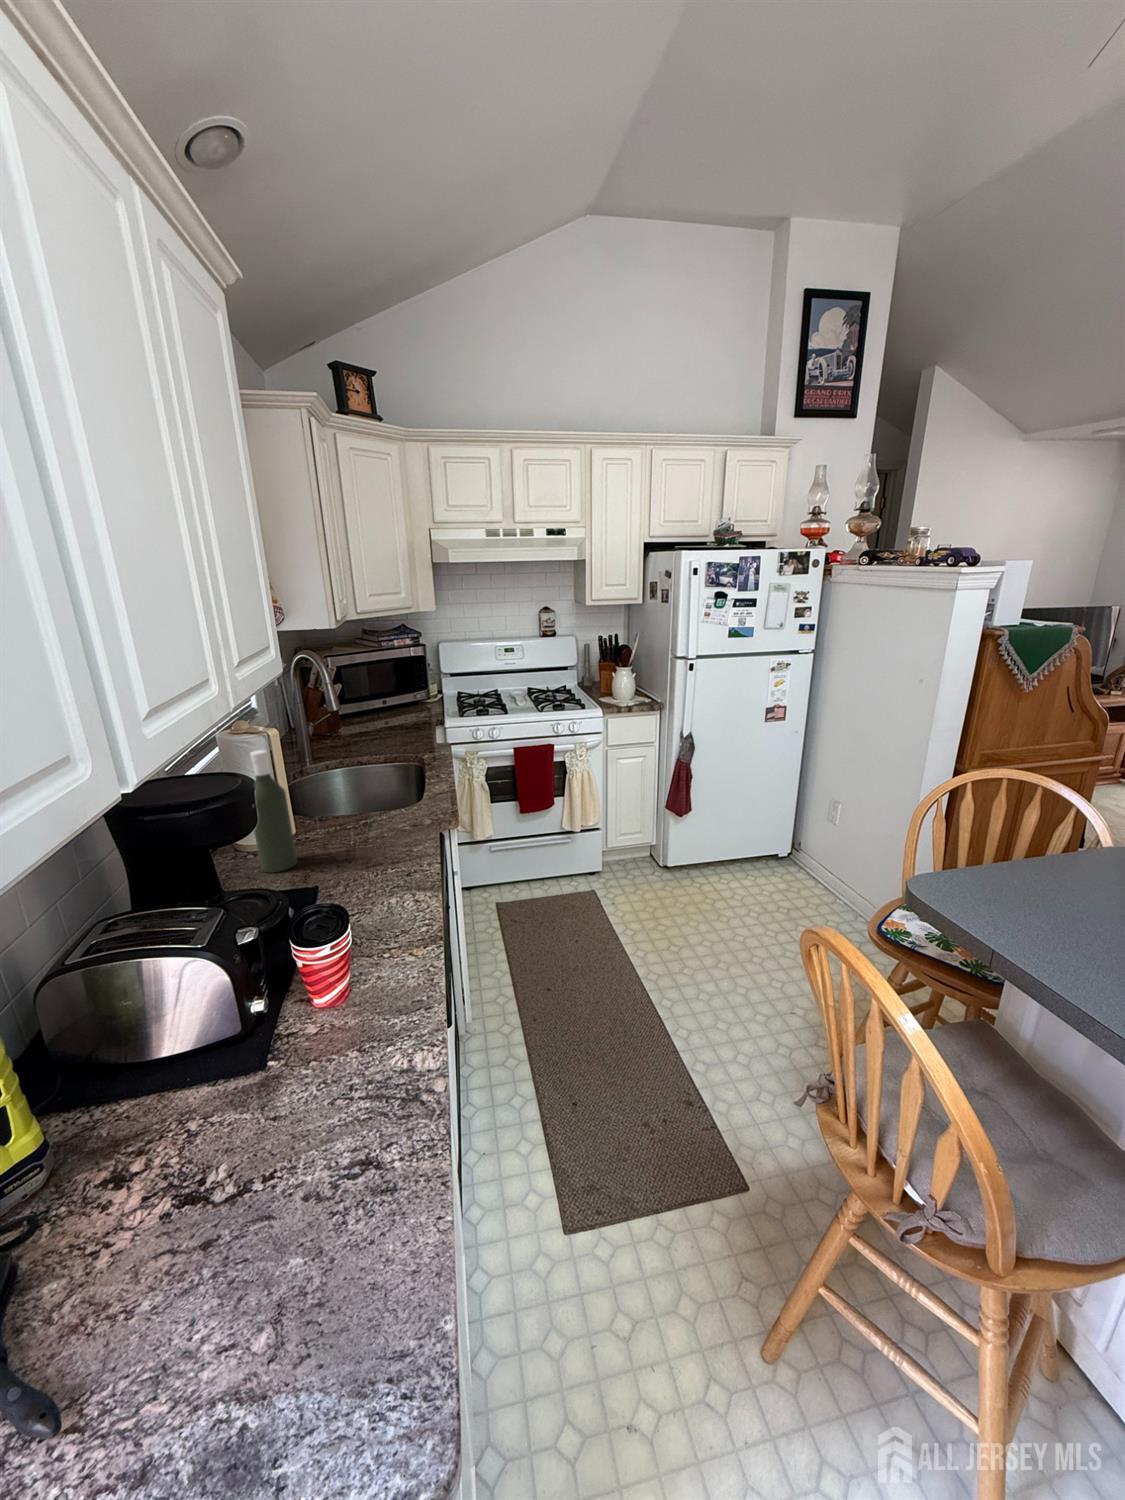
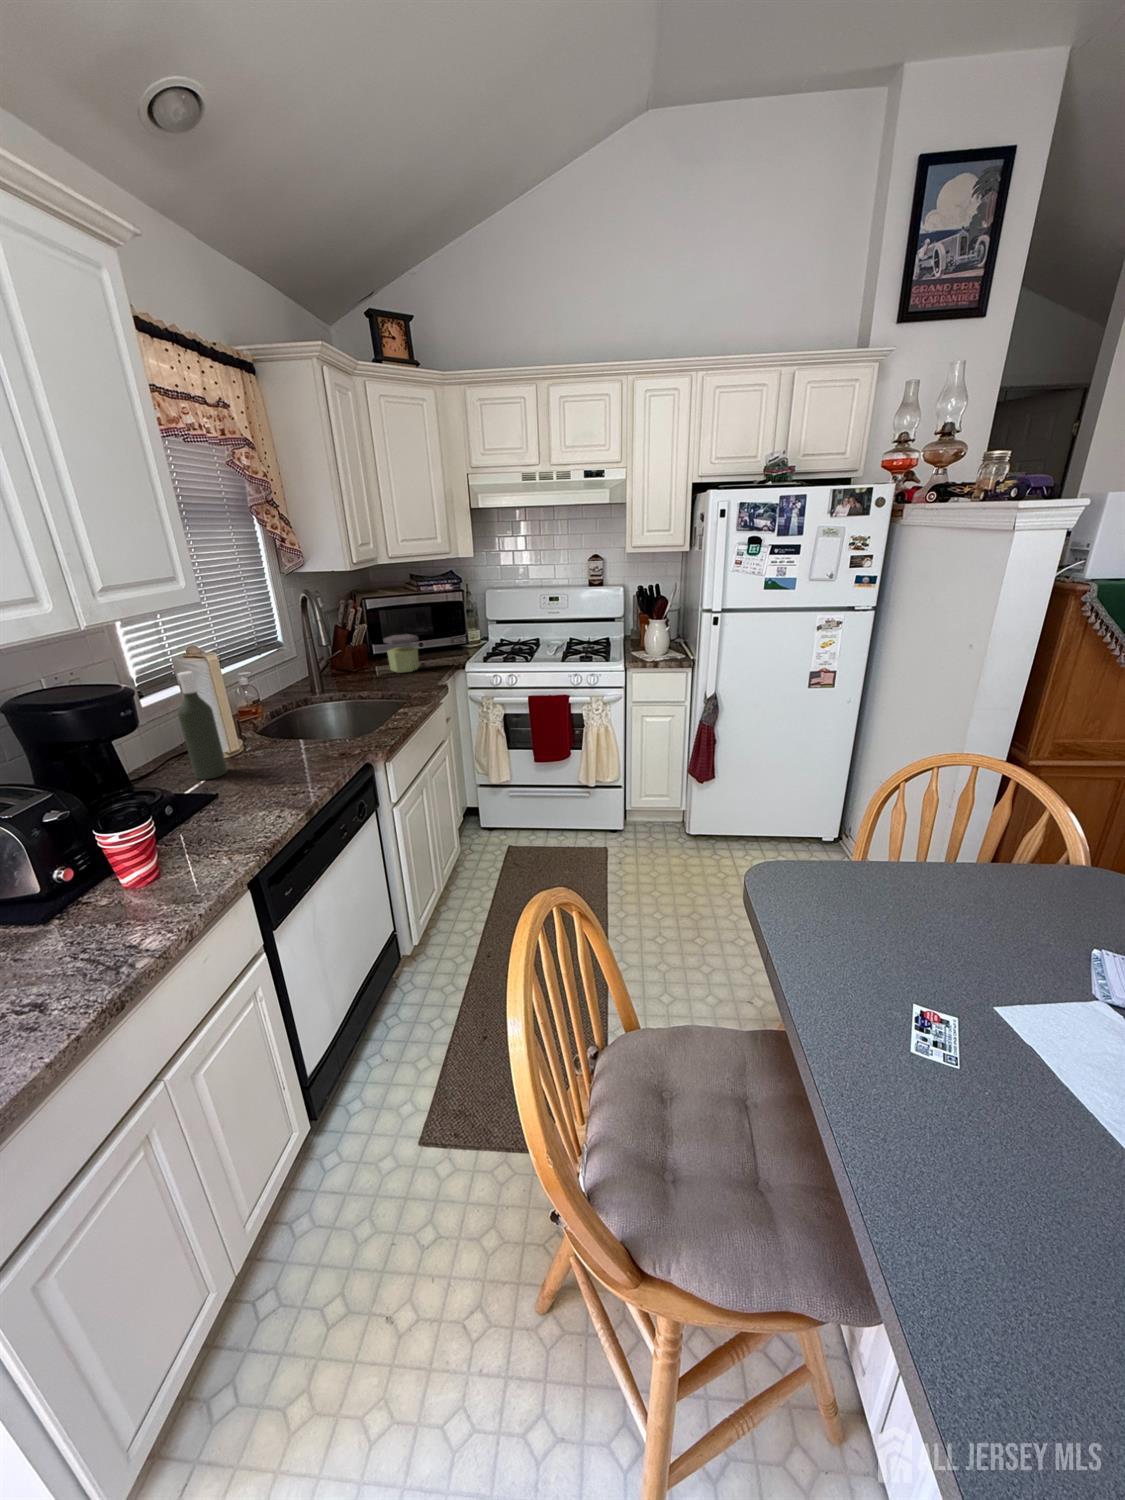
jar: none [361,692,398,734] -> present [384,634,419,673]

